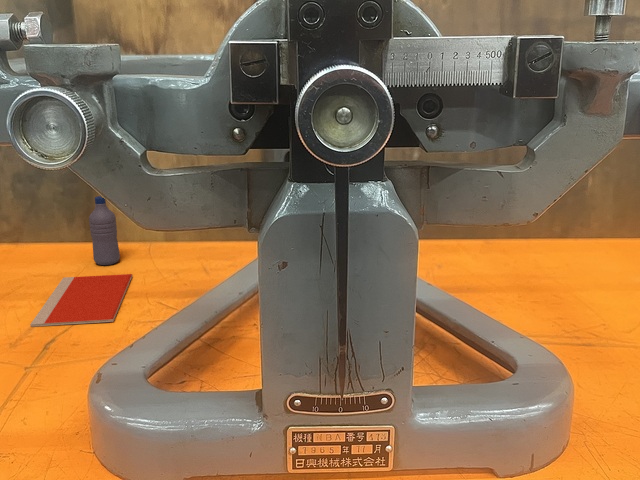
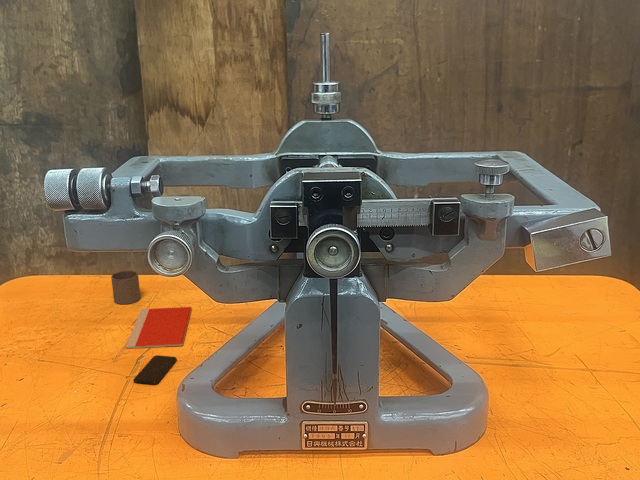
water bottle: present [89,196,120,265] -> none [159,247,181,299]
cup: none [24,229,66,272] -> present [111,271,141,304]
smartphone: none [31,335,102,375] -> present [133,355,176,384]

